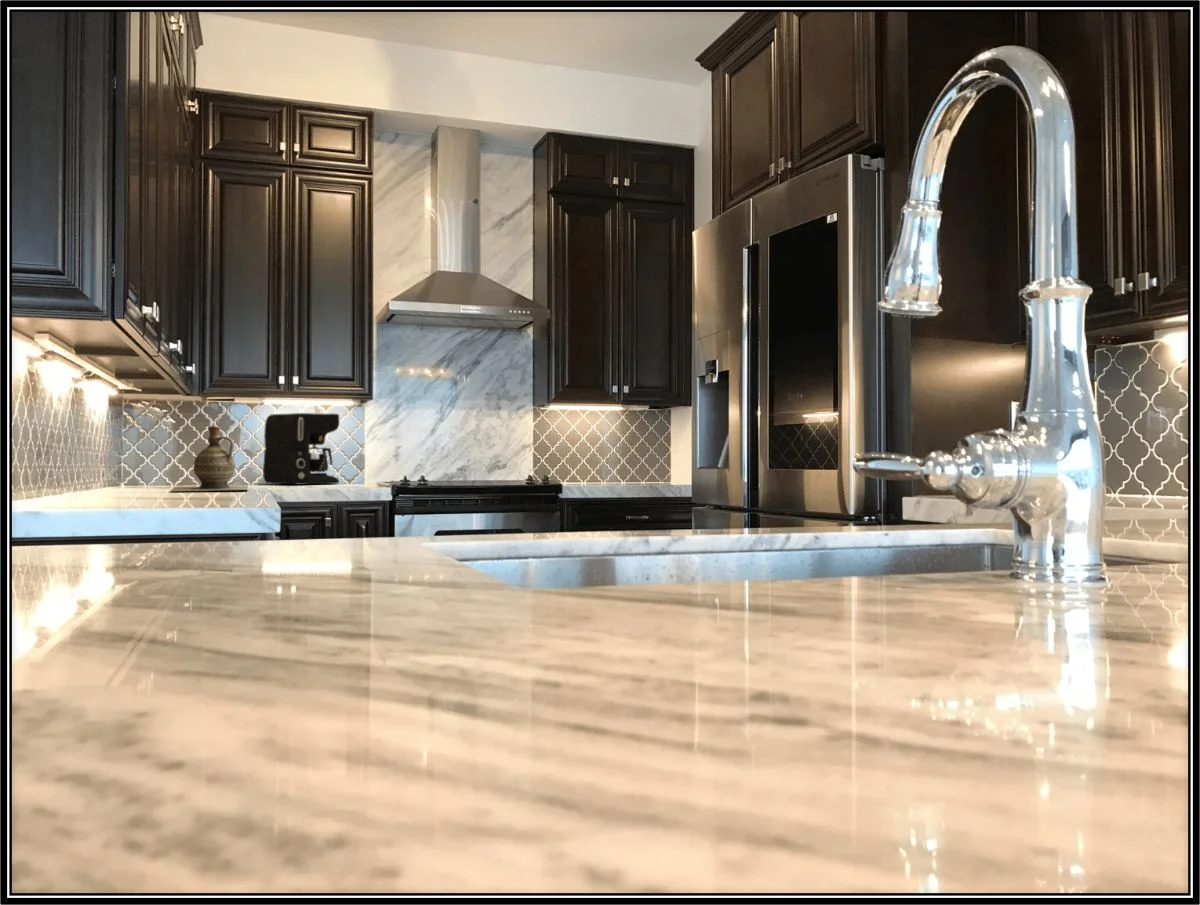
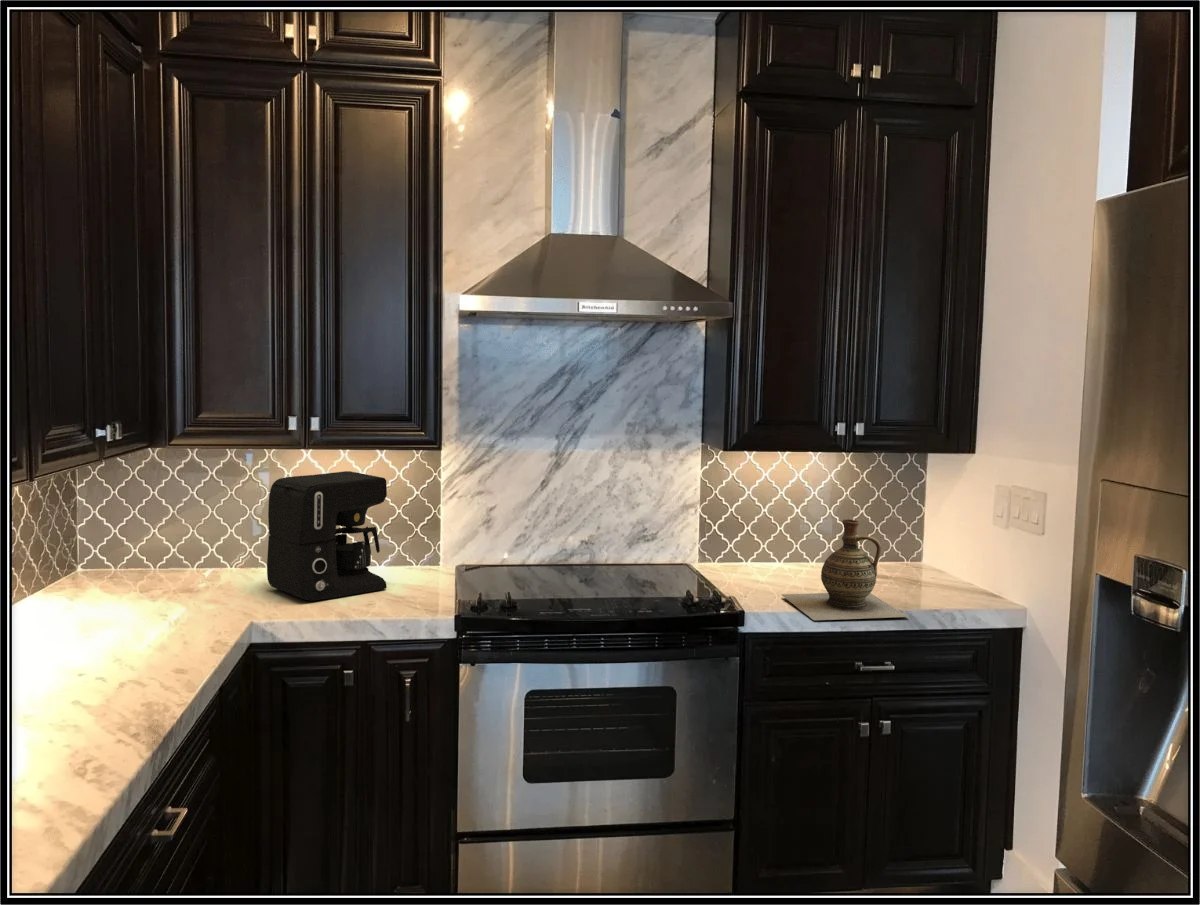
ceramic jug: present [171,426,248,491] -> present [781,519,908,620]

